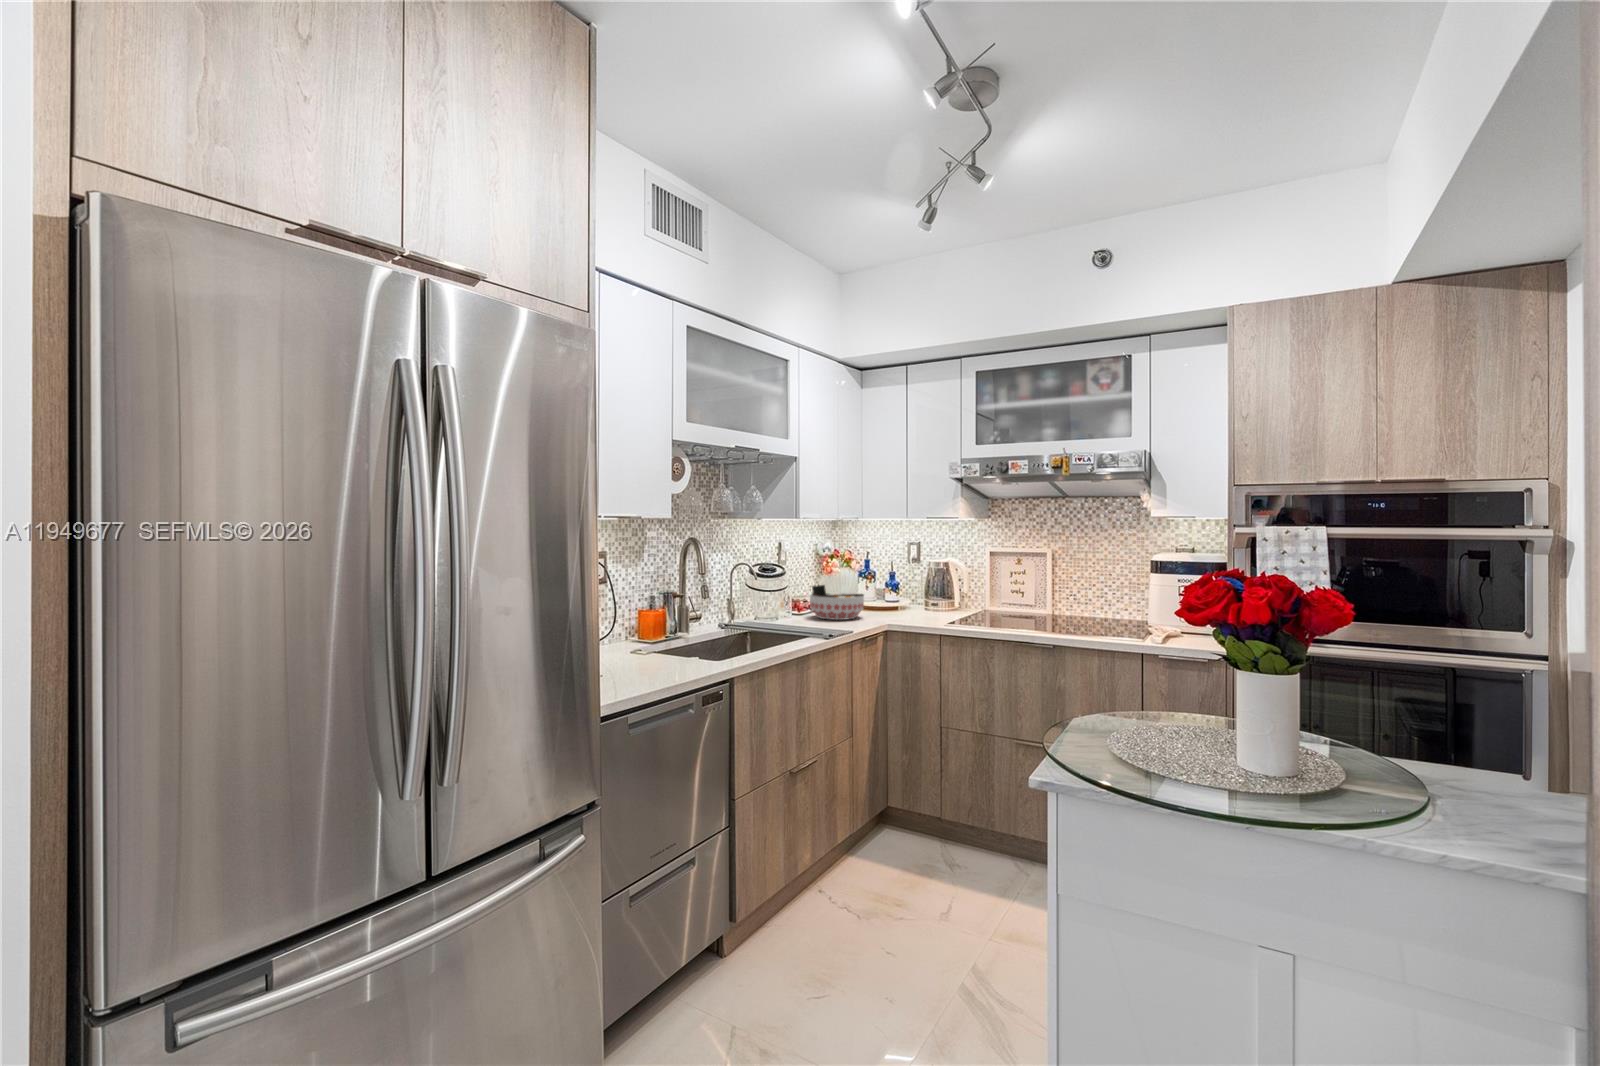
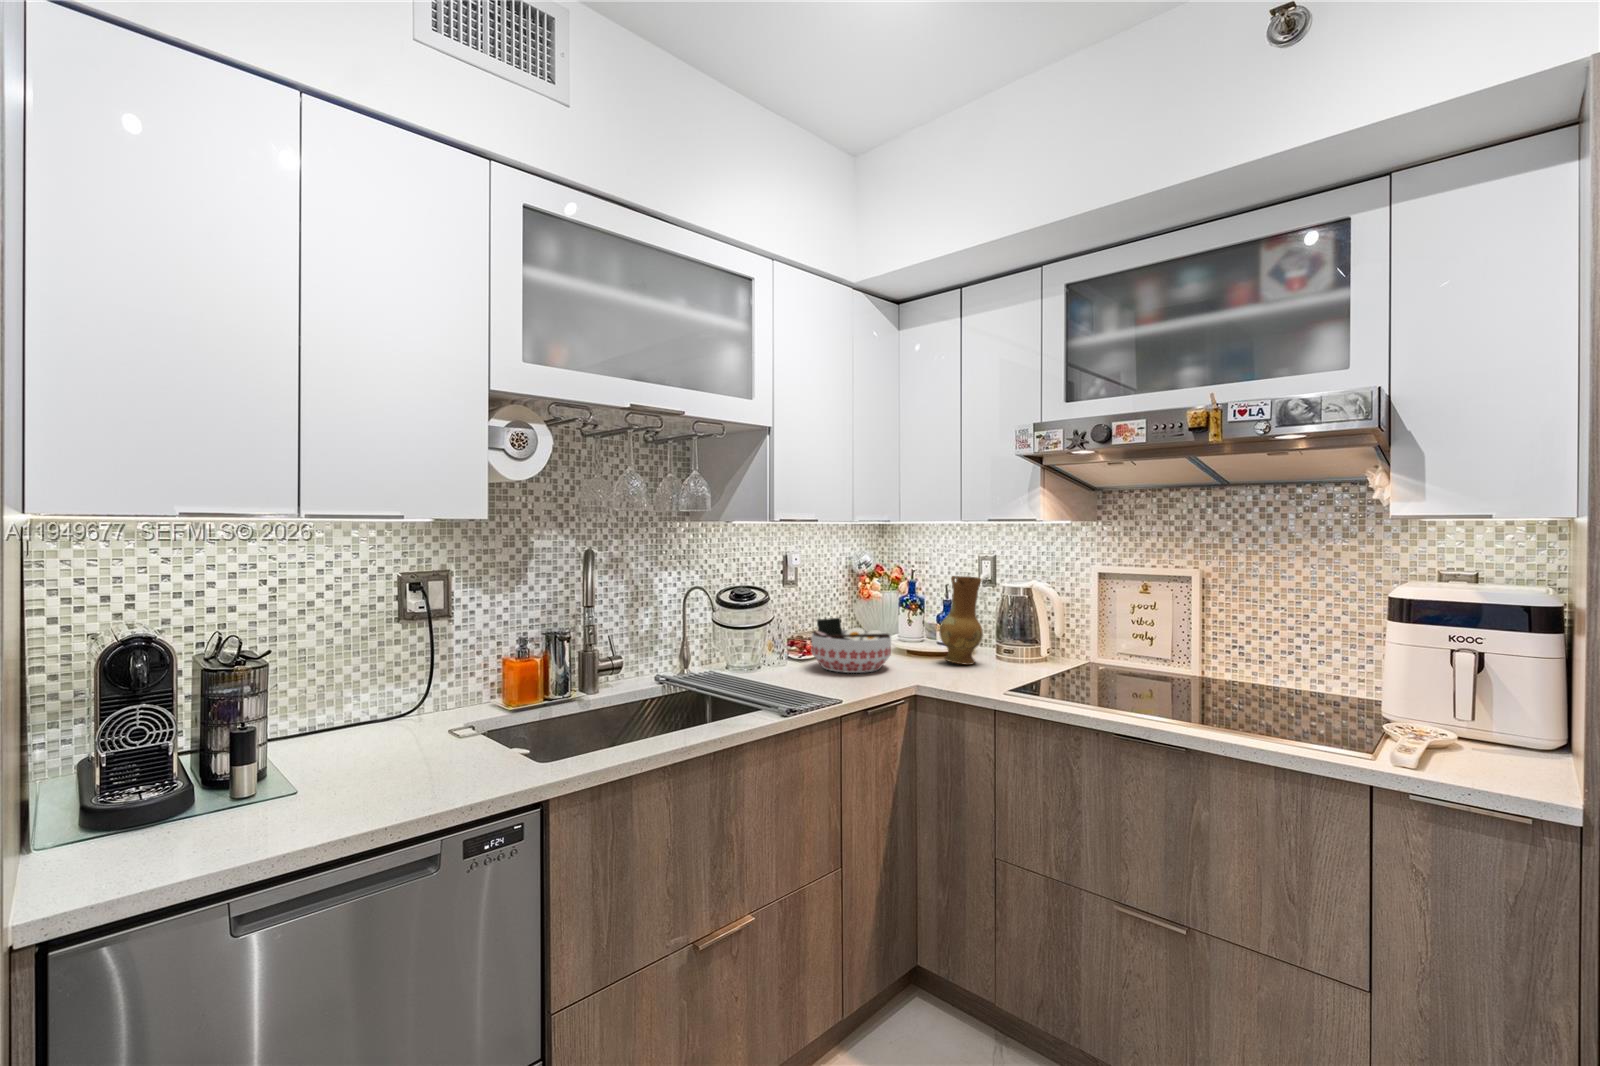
ceramic jug: none [891,555,919,614] -> present [939,576,983,665]

